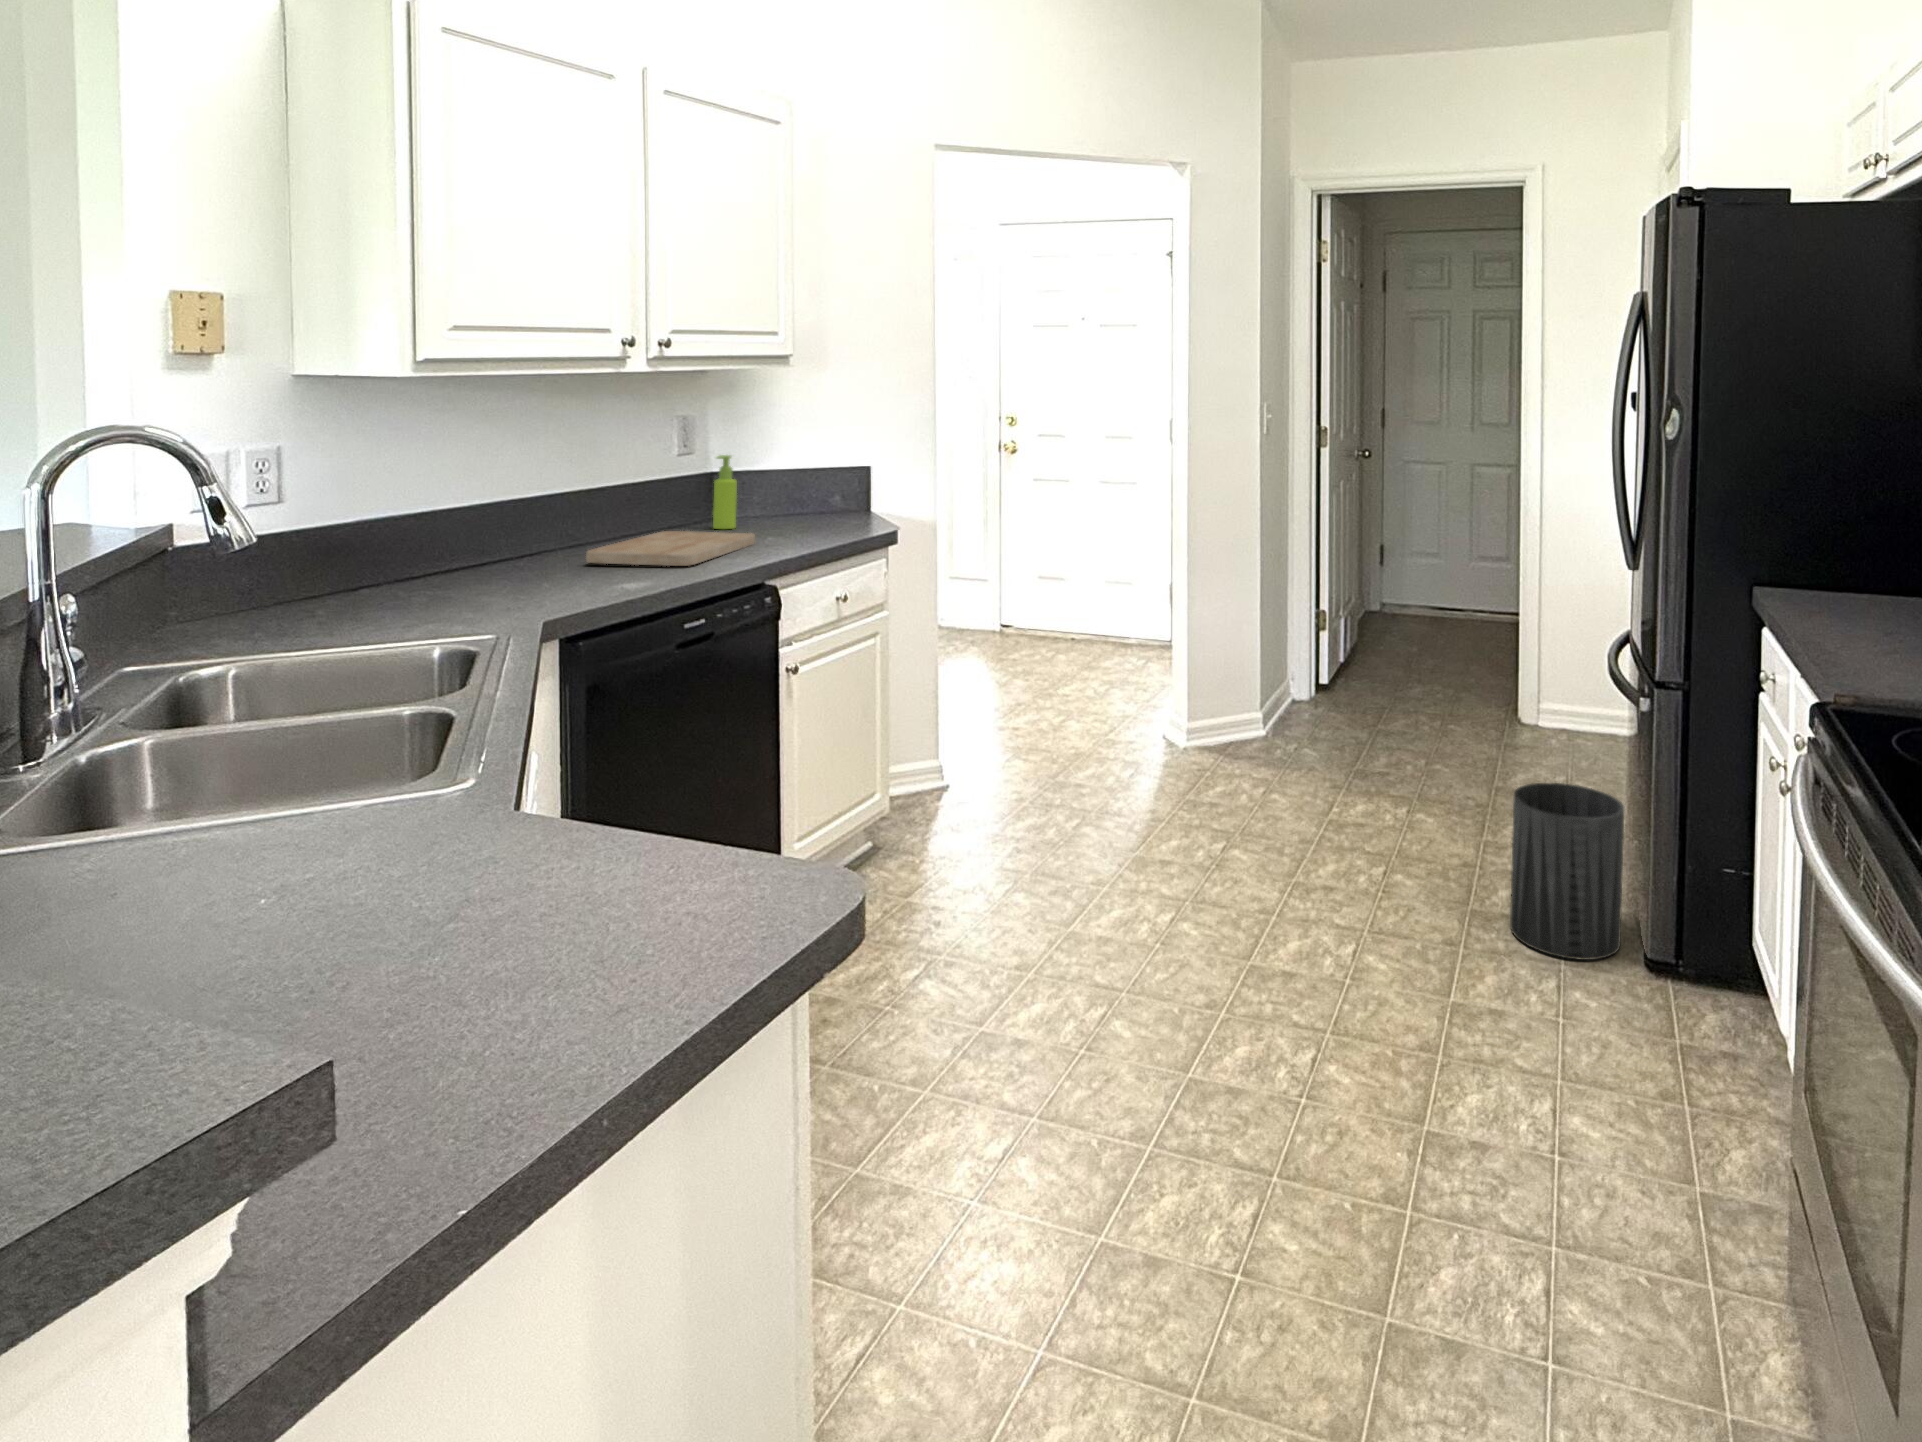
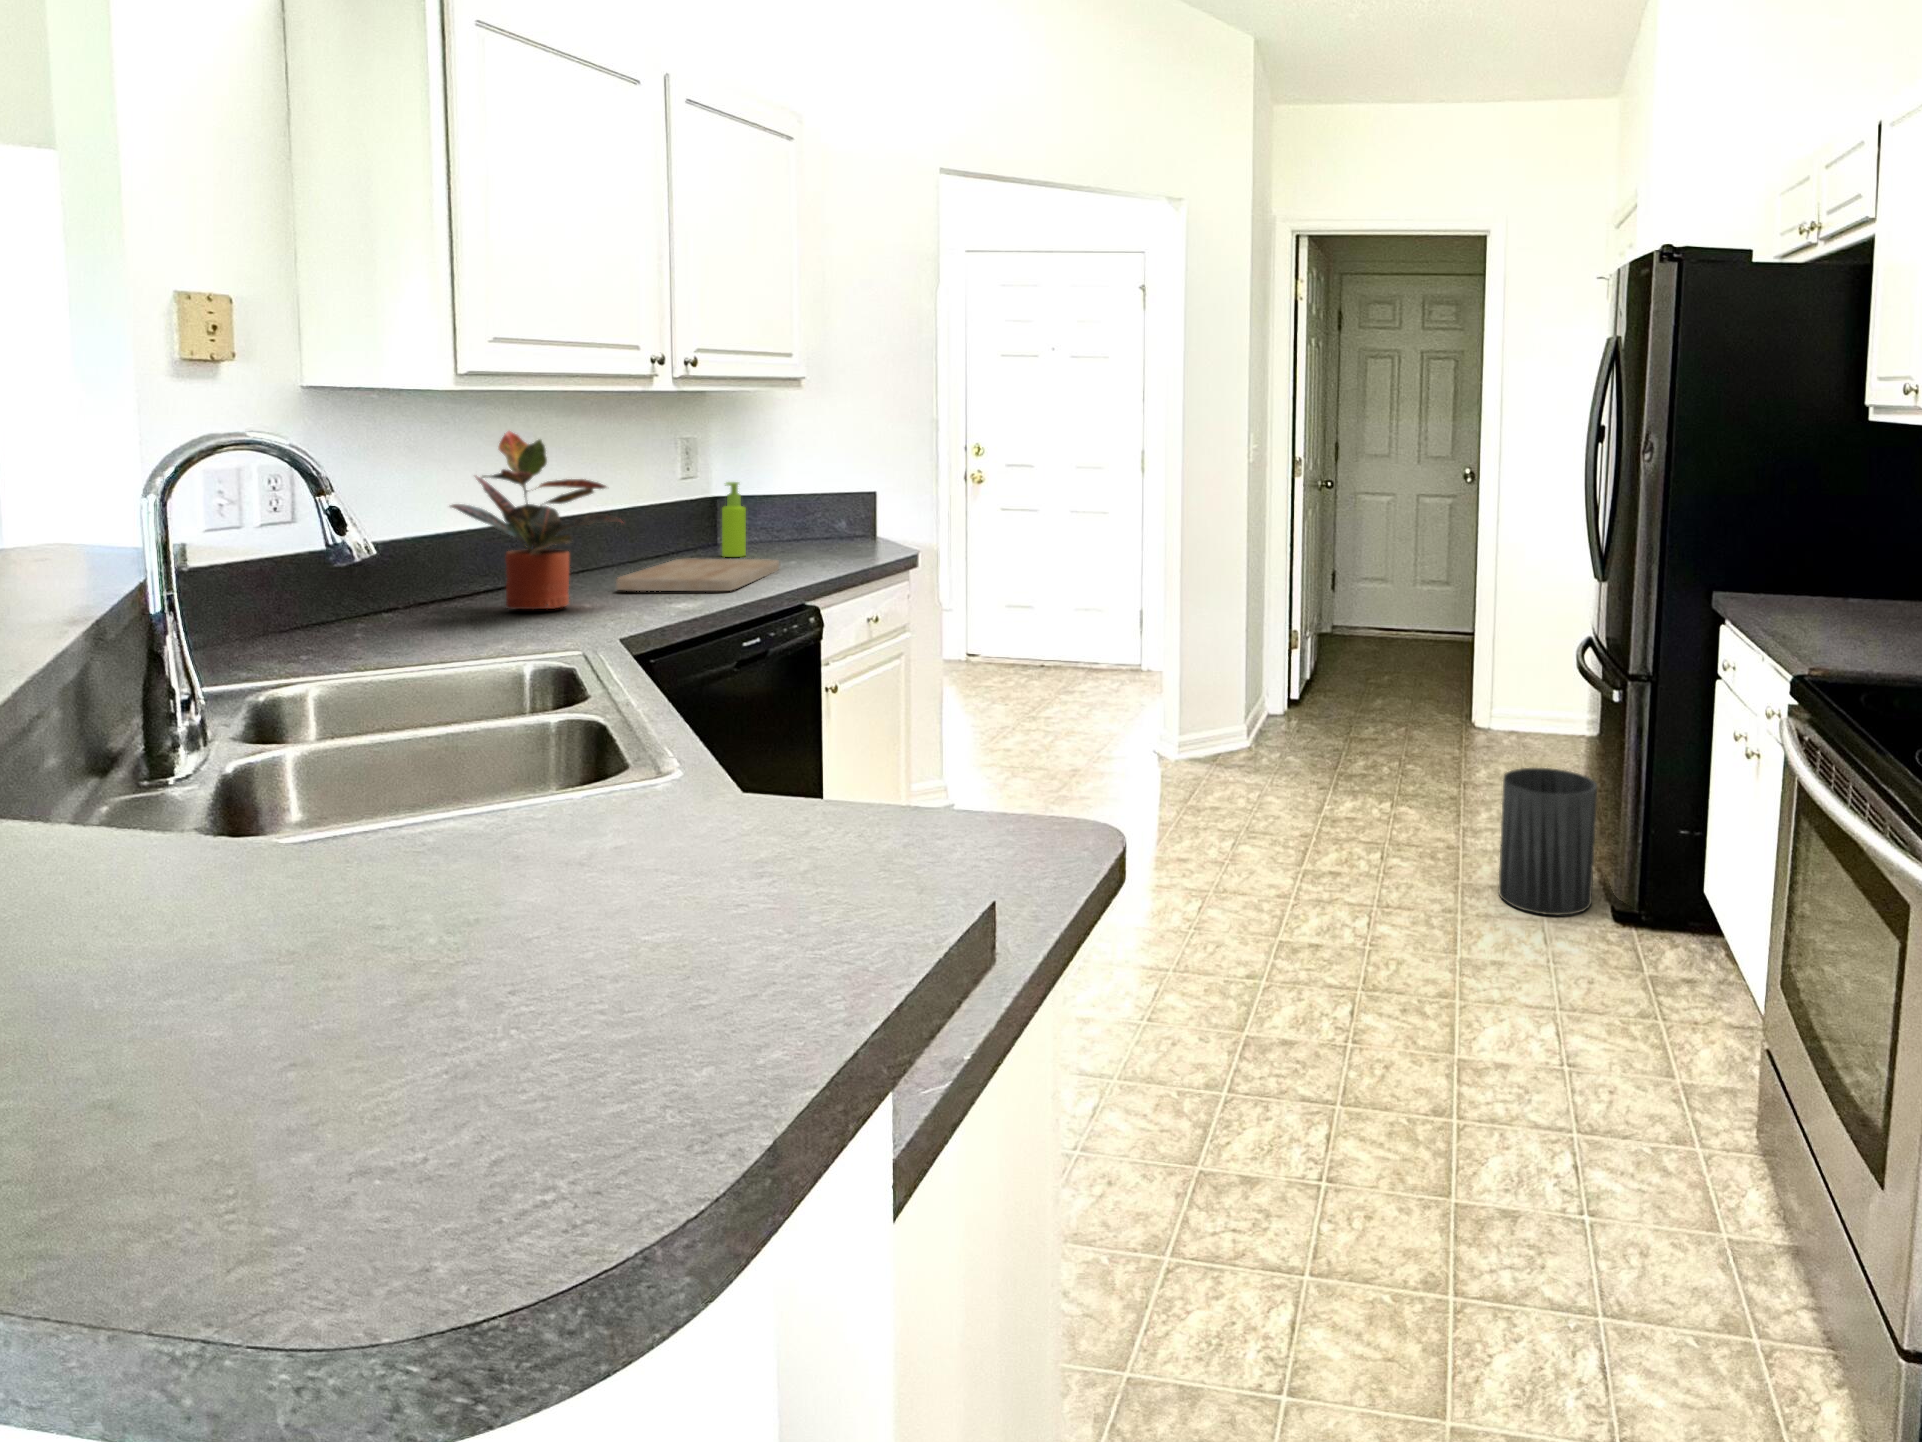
potted plant: none [415,408,582,582] -> present [450,431,621,609]

